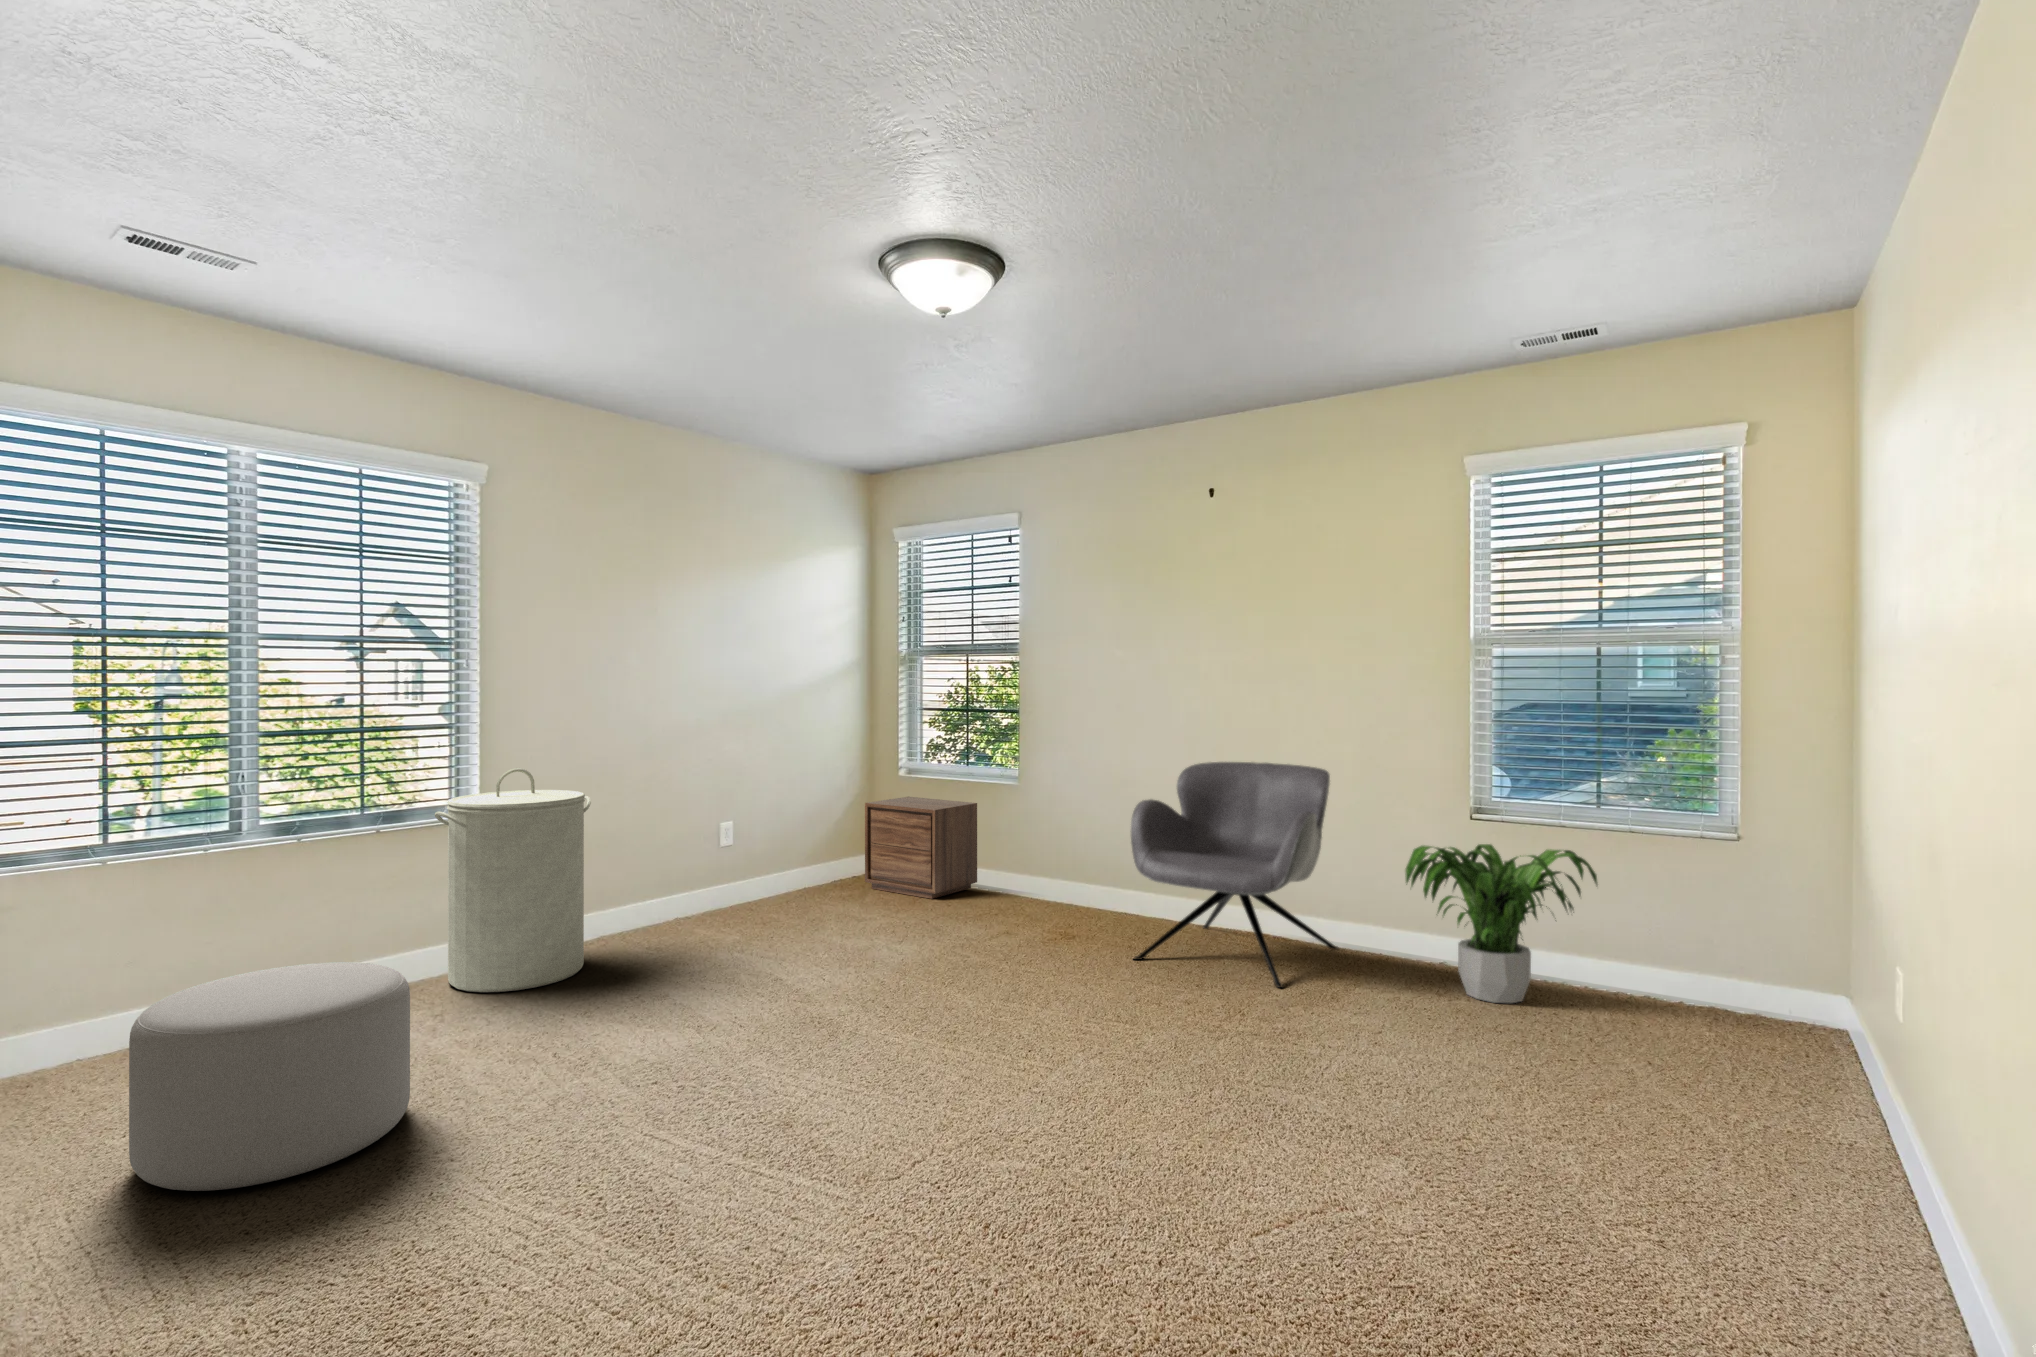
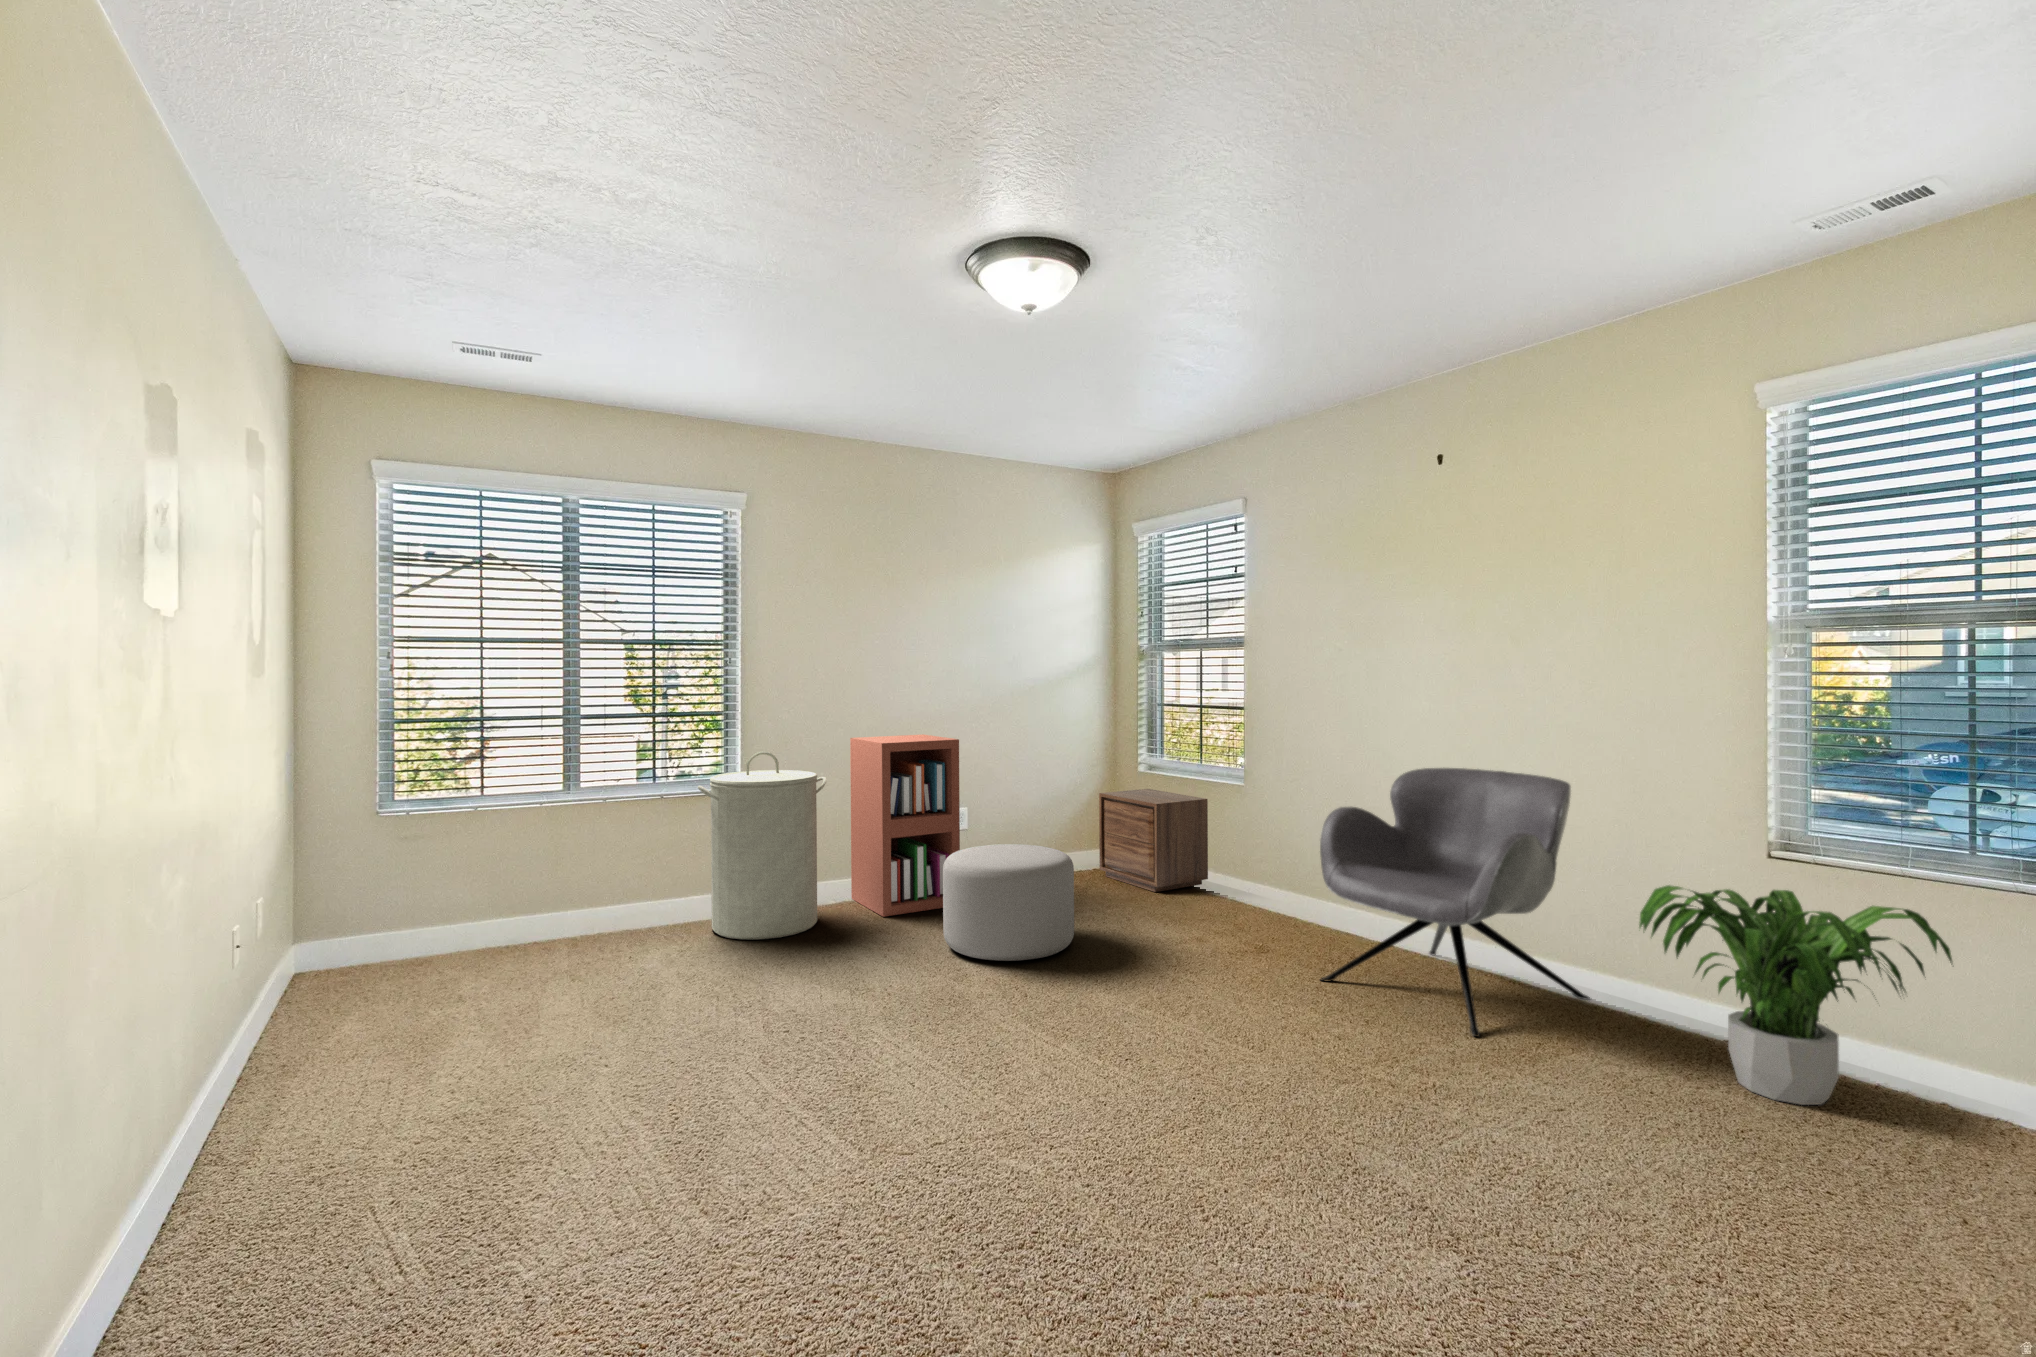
bookshelf: none [604,746,738,950] -> present [850,735,960,917]
ottoman: present [129,962,410,1191] -> present [943,844,1074,961]

